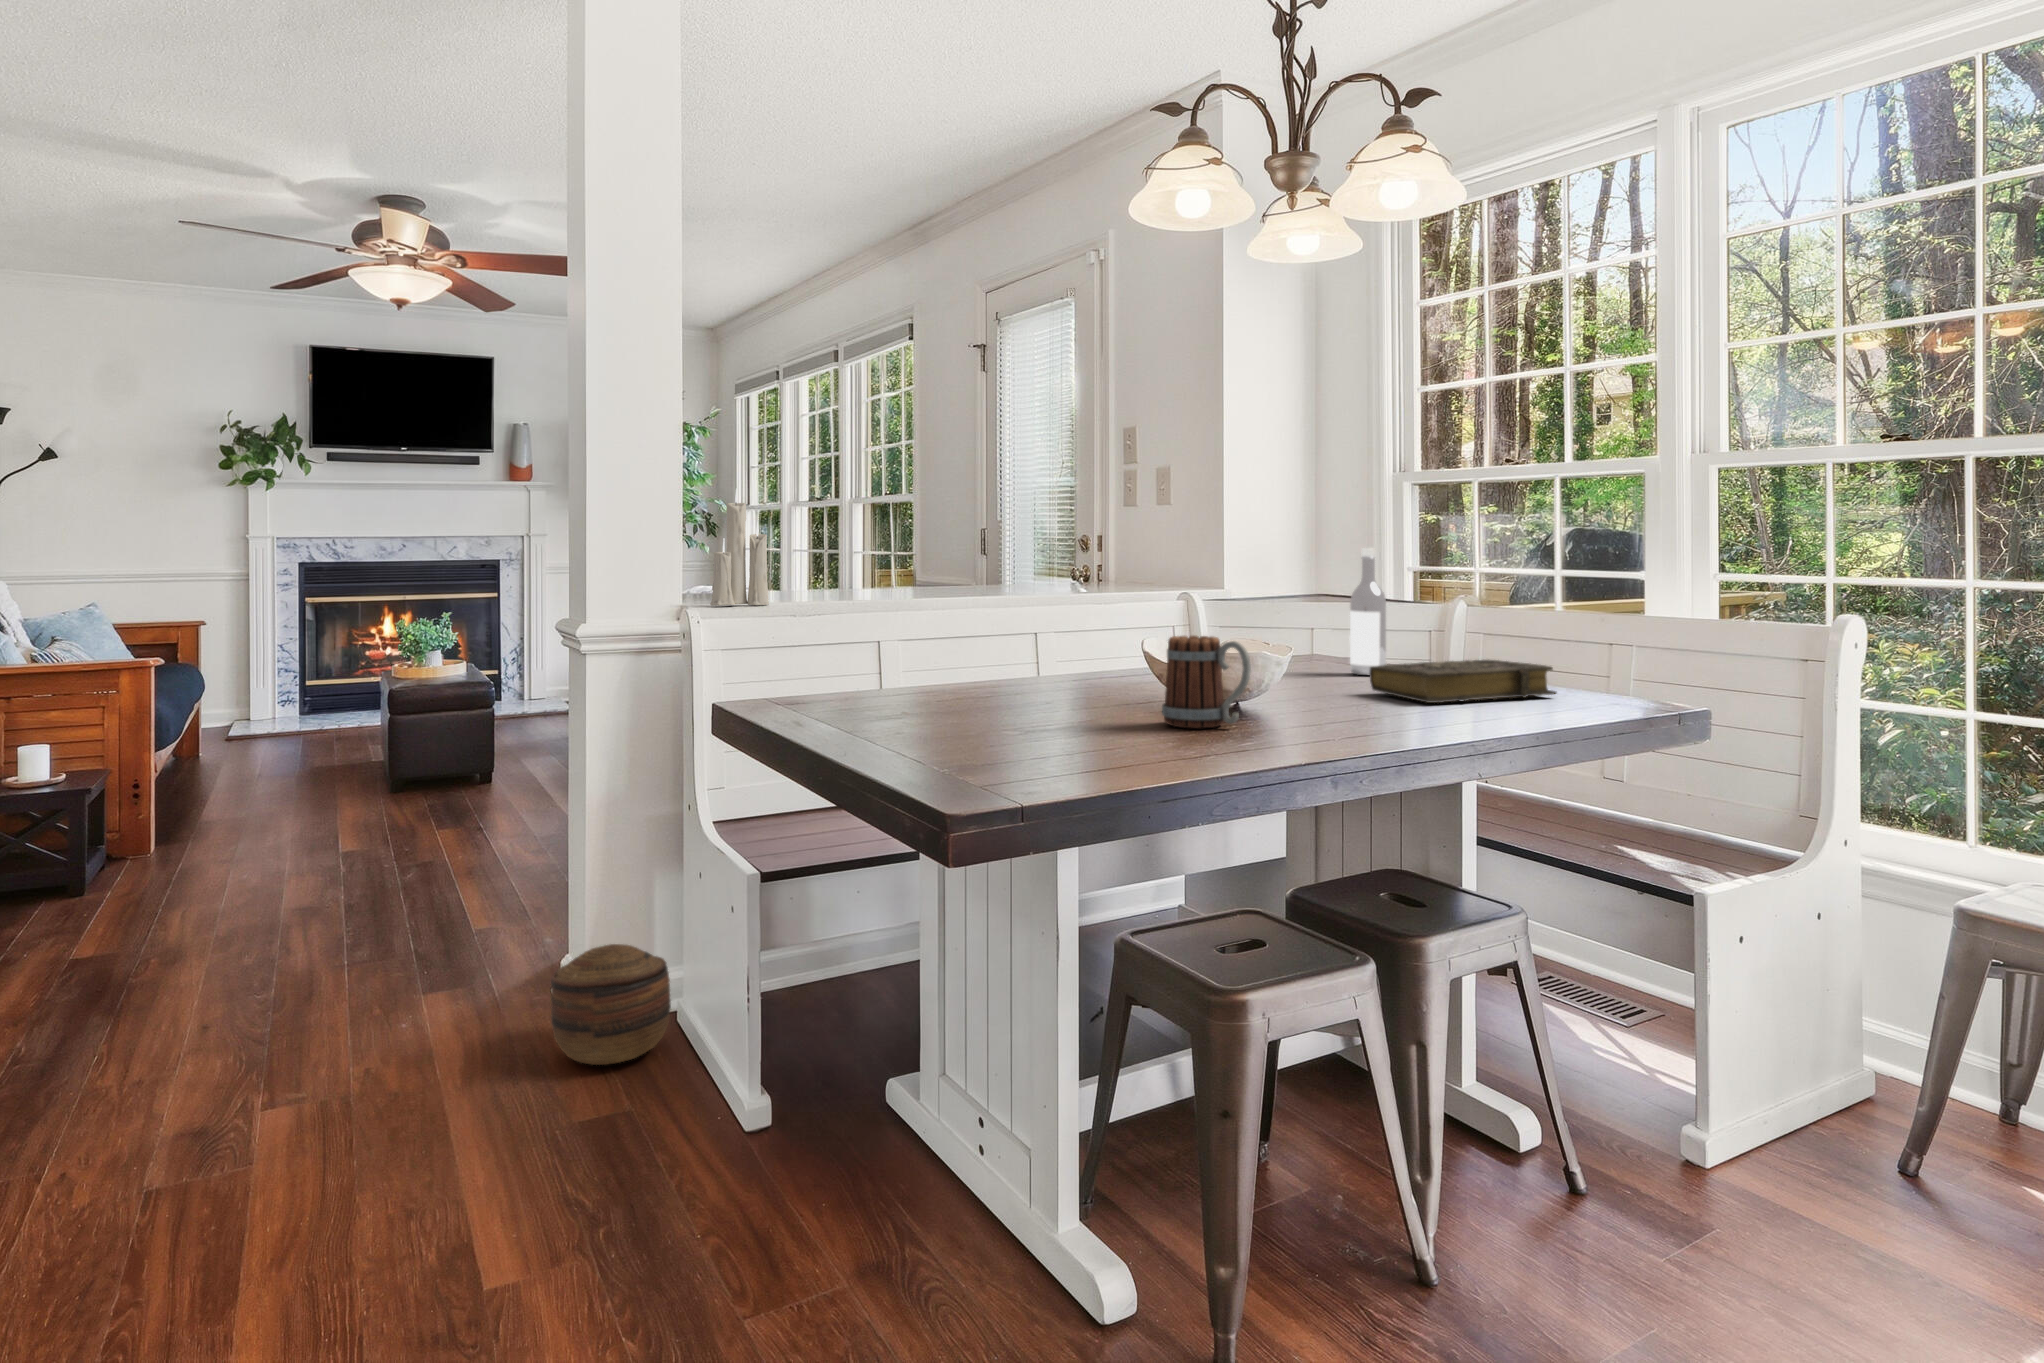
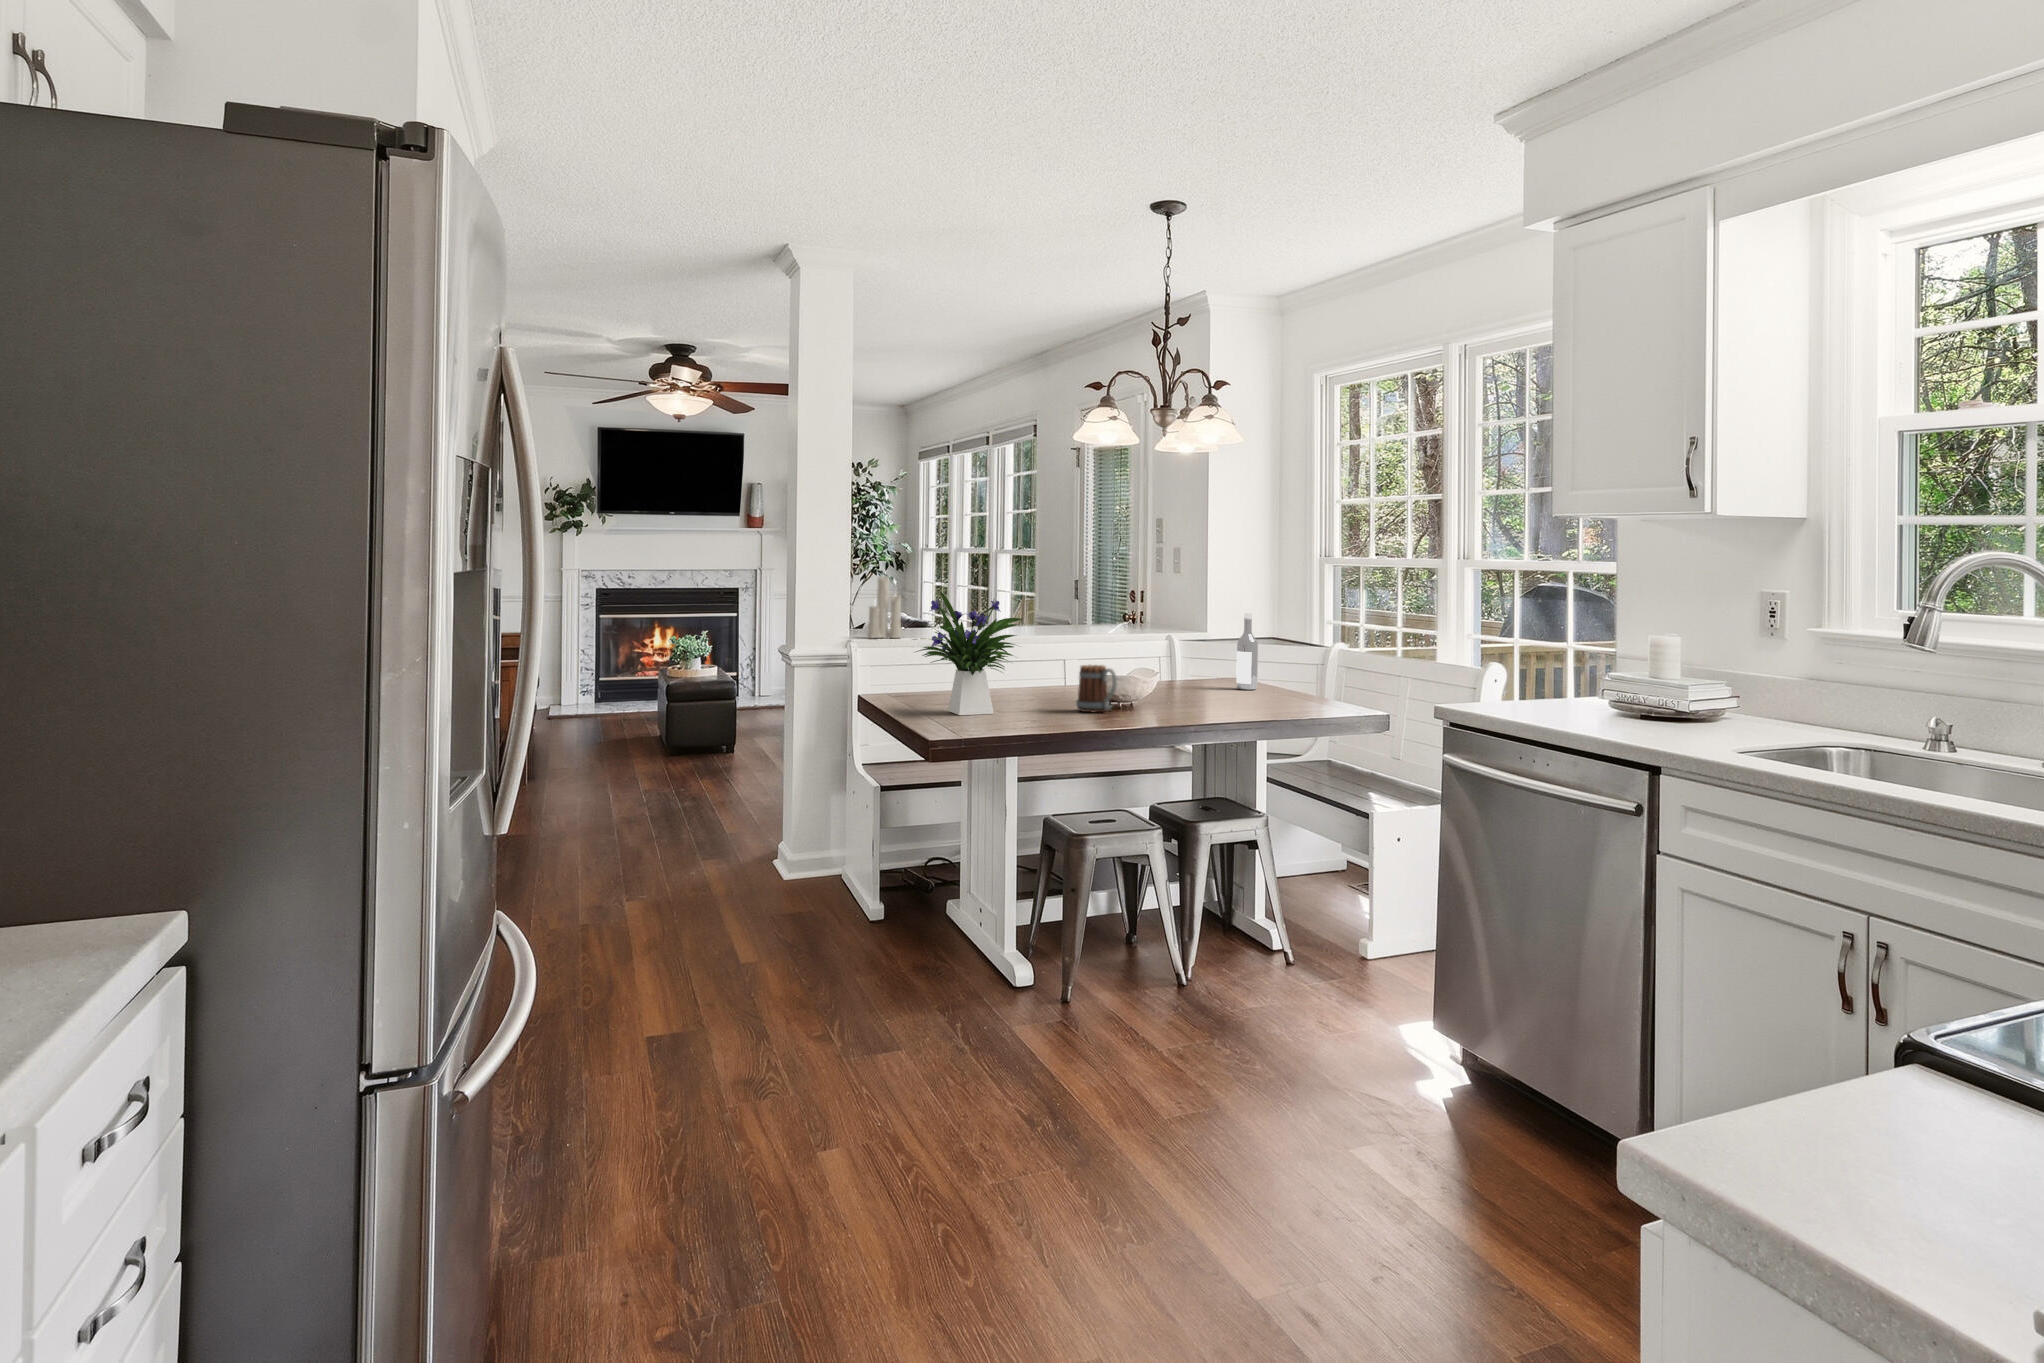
flower arrangement: none [839,490,1073,745] -> present [913,592,1022,715]
book: present [1370,659,1556,703] -> none [1219,682,1316,704]
basket: present [551,944,671,1065] -> none [771,829,836,892]

